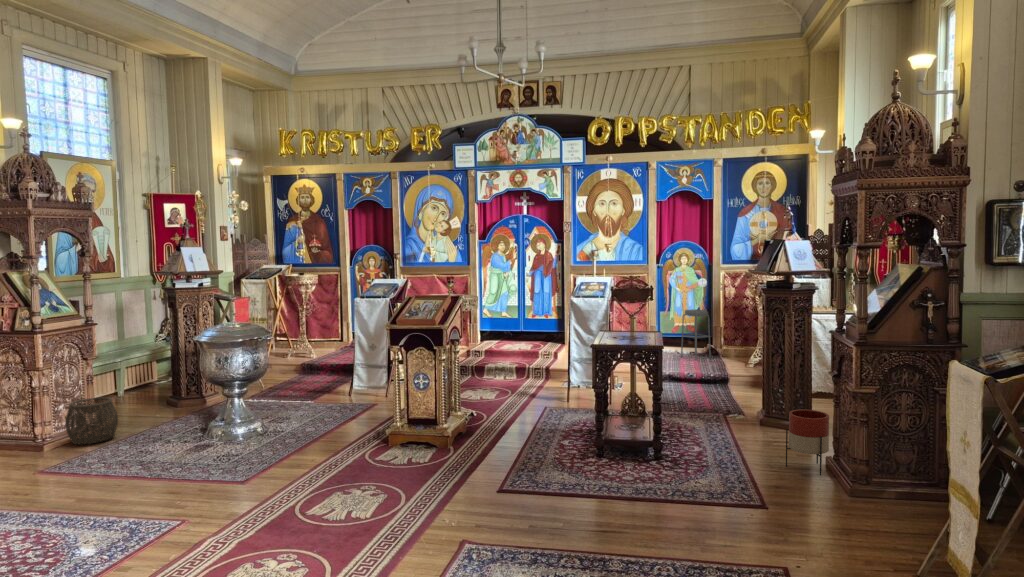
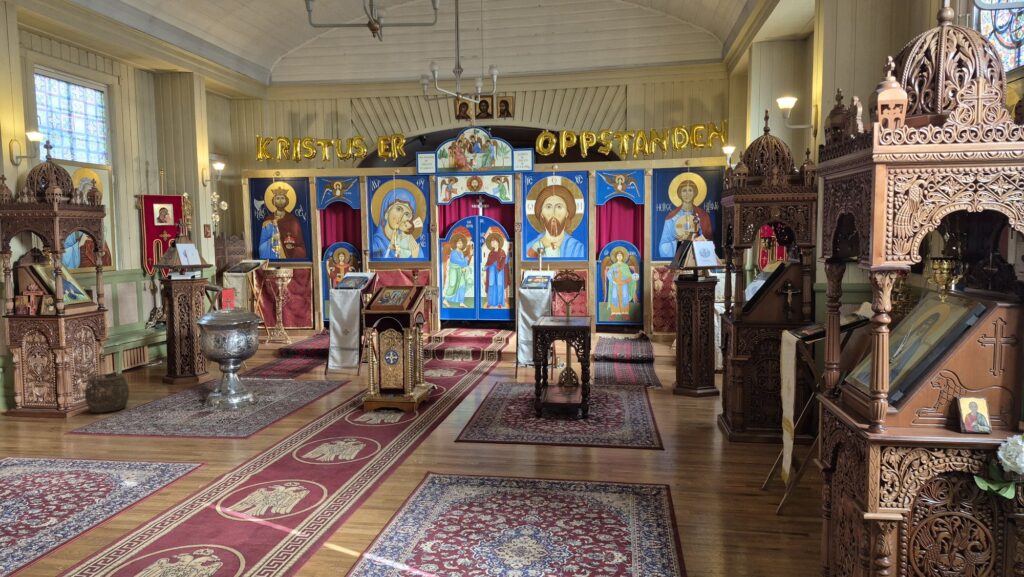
stool: present [681,310,711,360] -> none [617,301,643,345]
planter: present [786,409,829,475] -> none [682,377,715,427]

